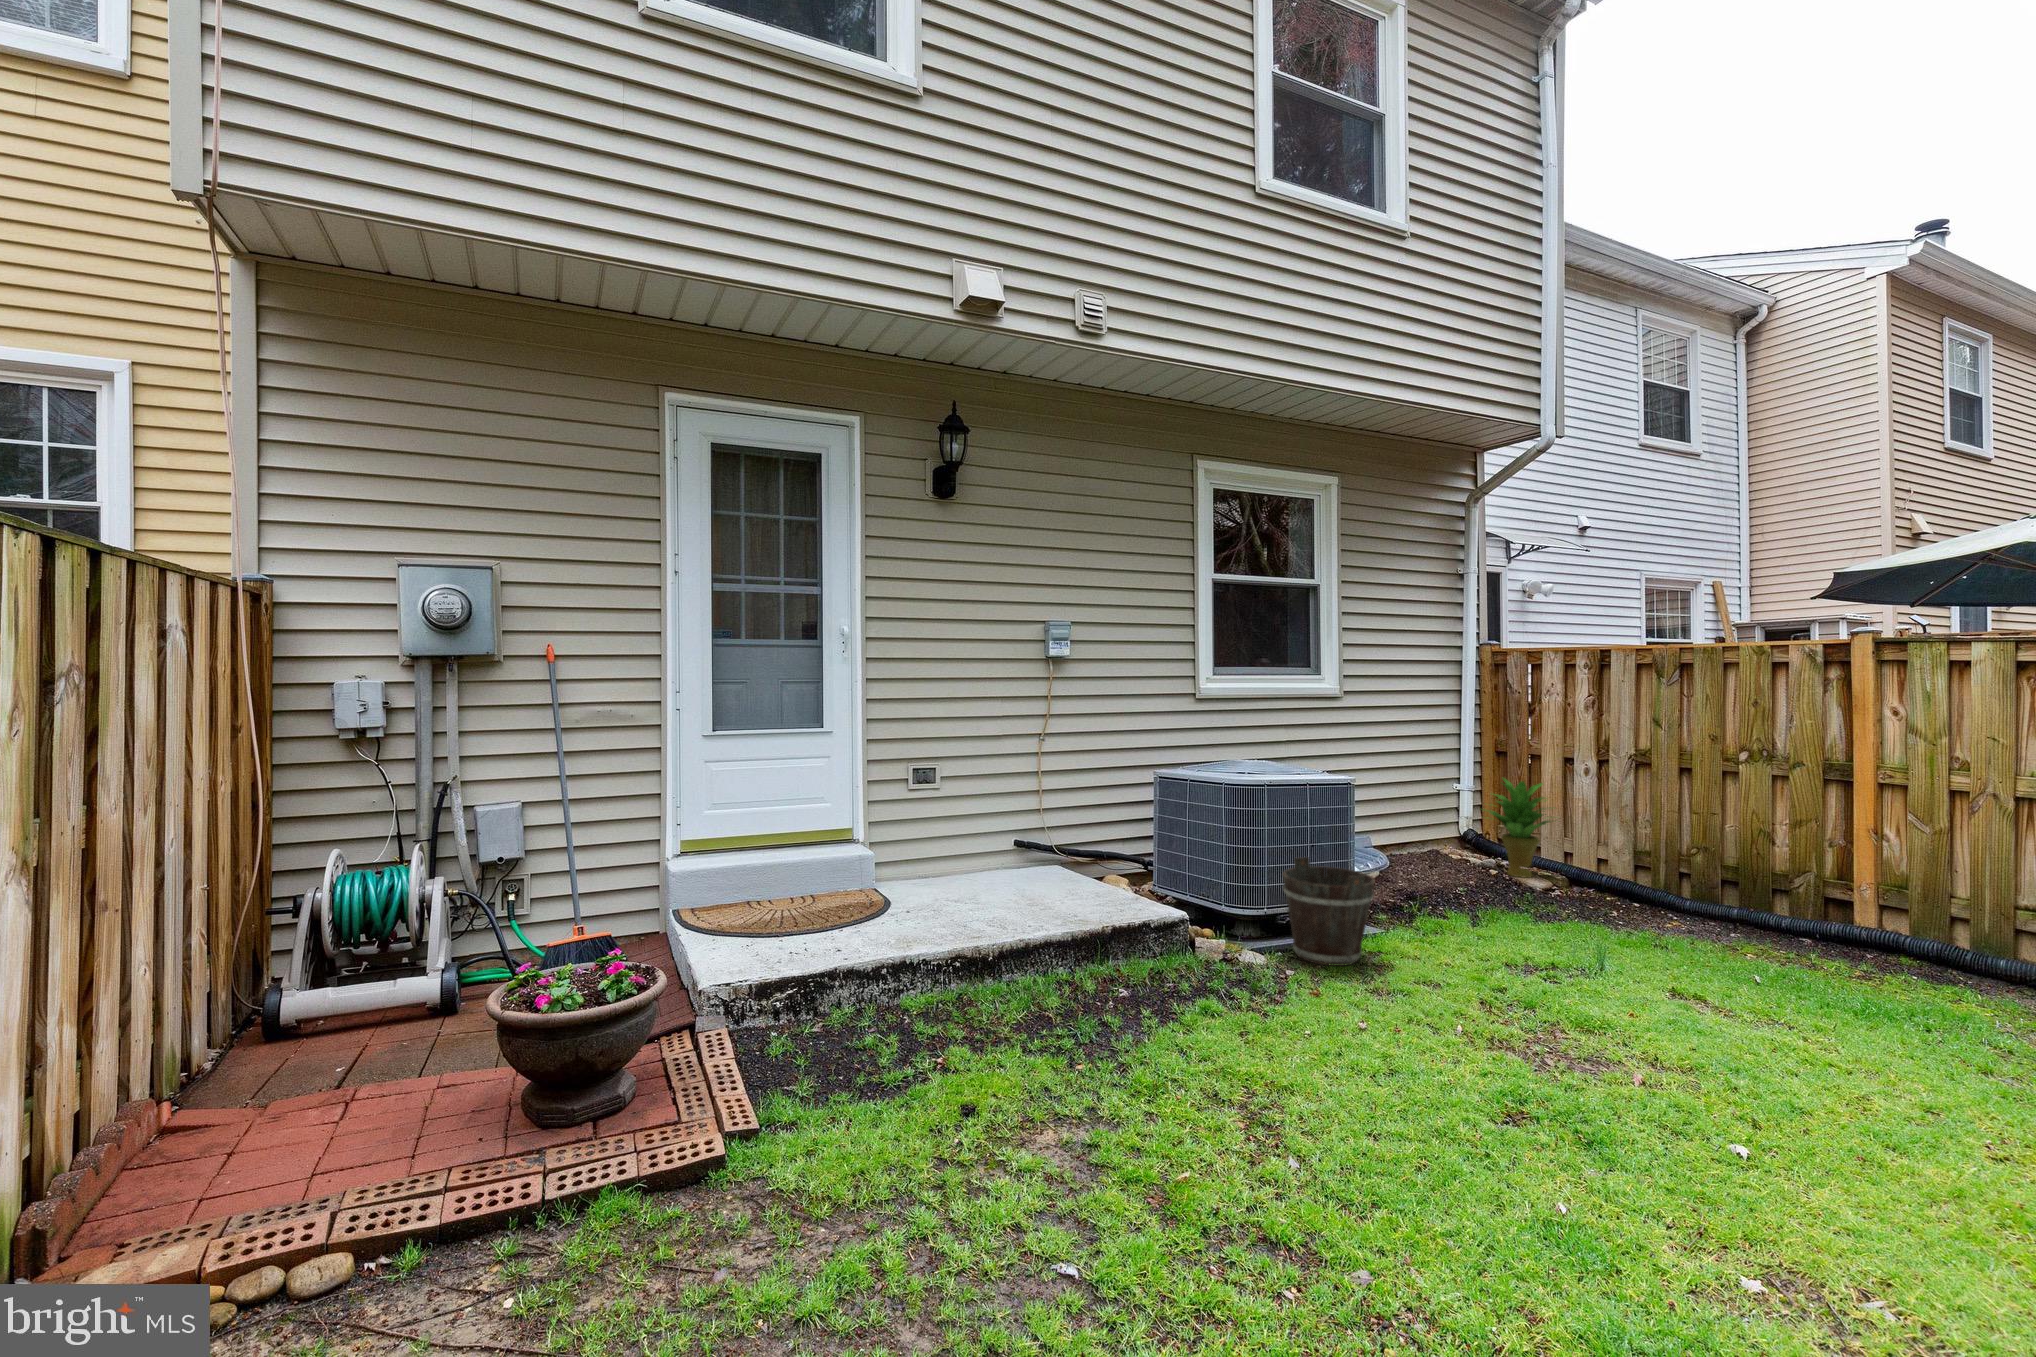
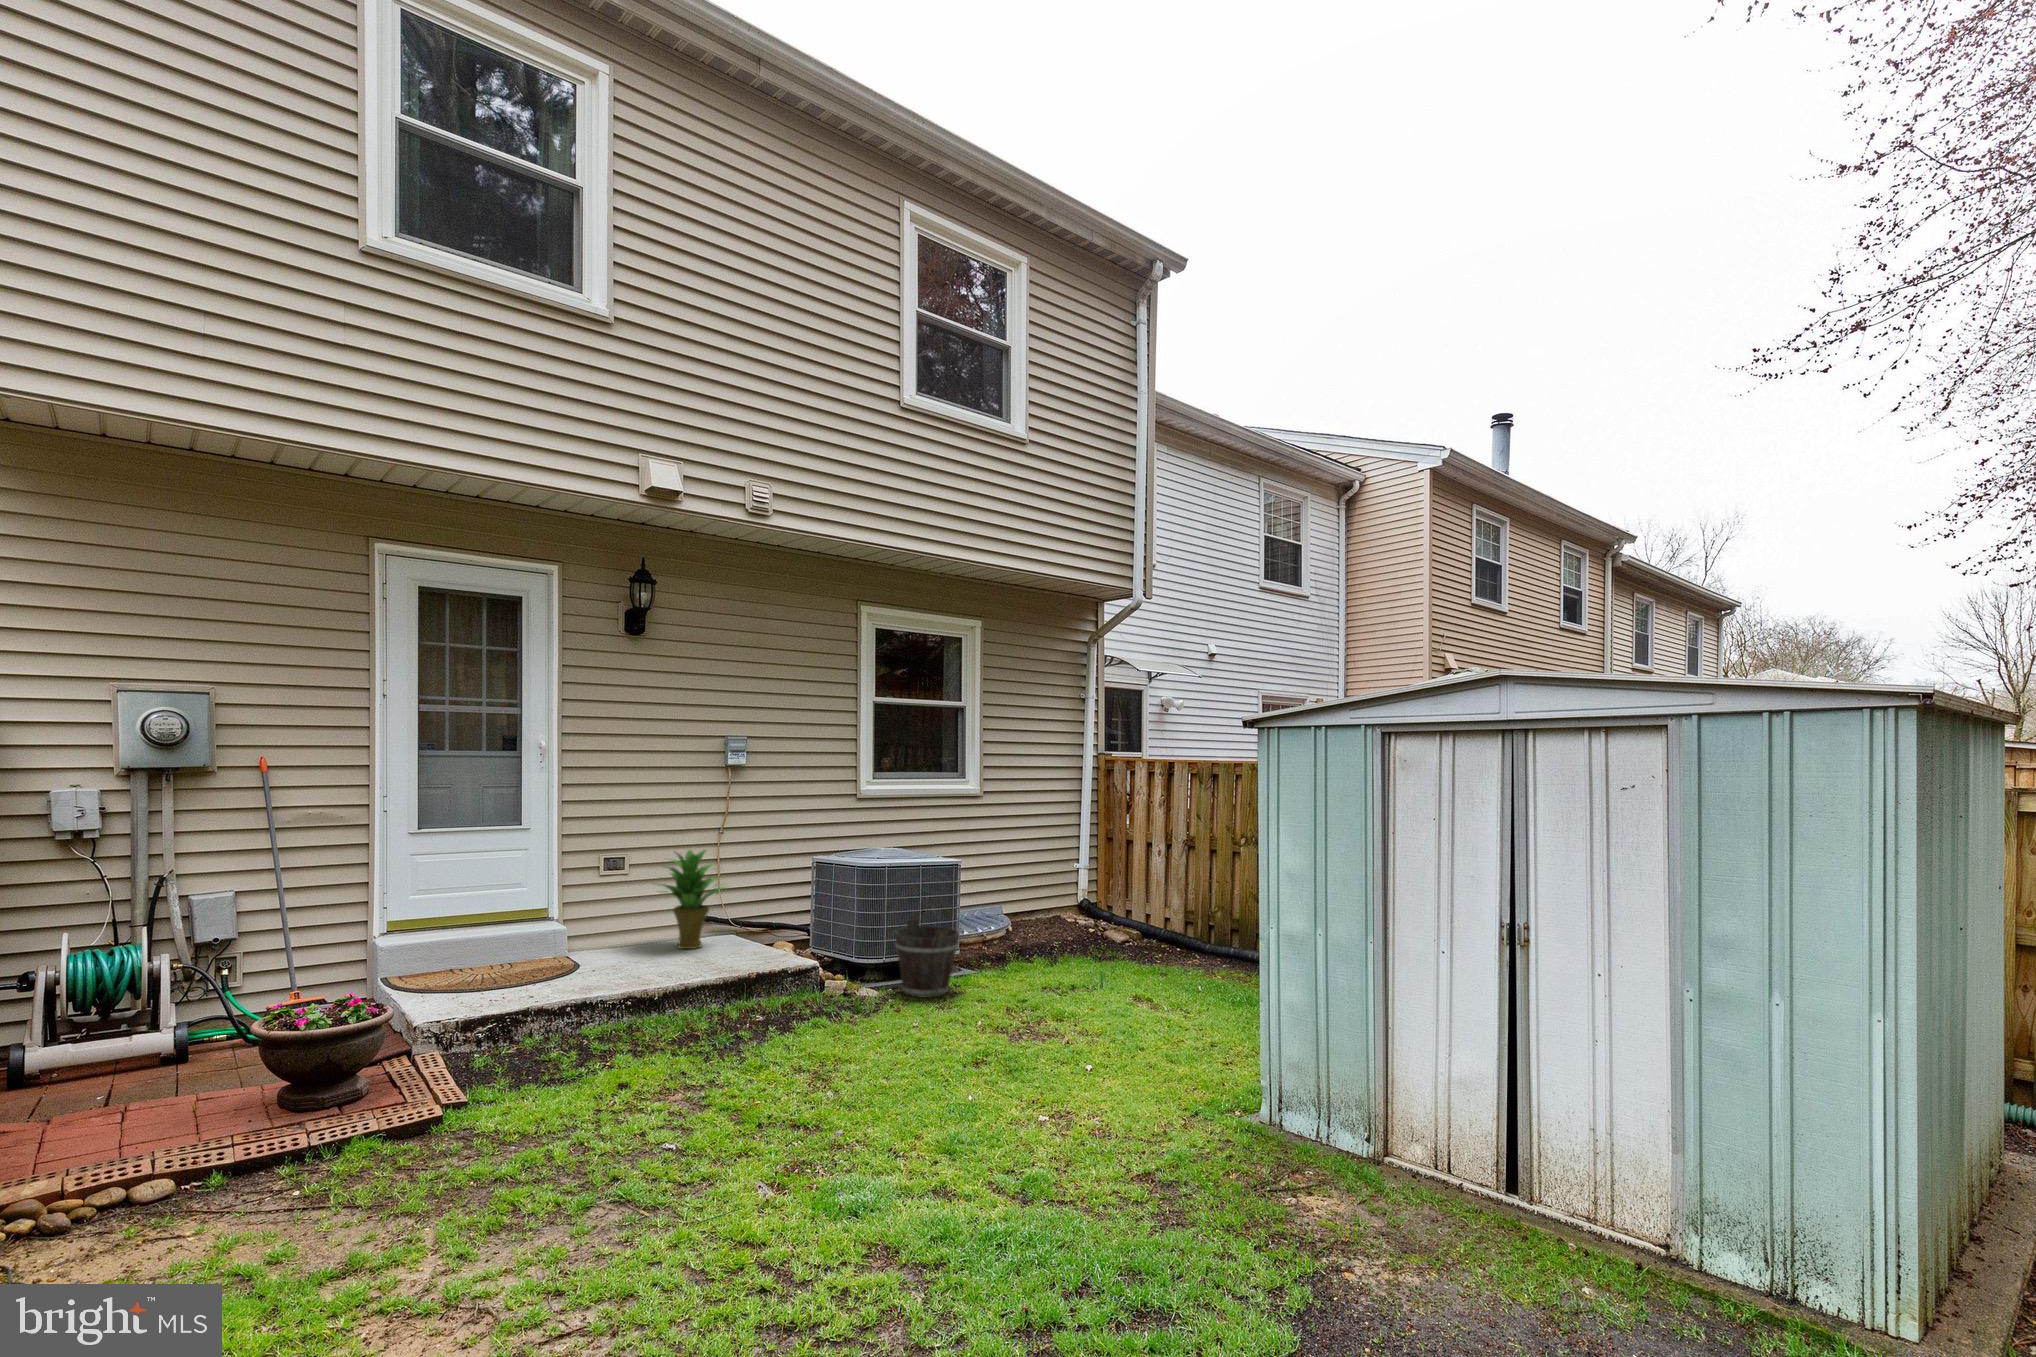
potted plant: present [1486,778,1550,878] -> present [660,850,725,949]

